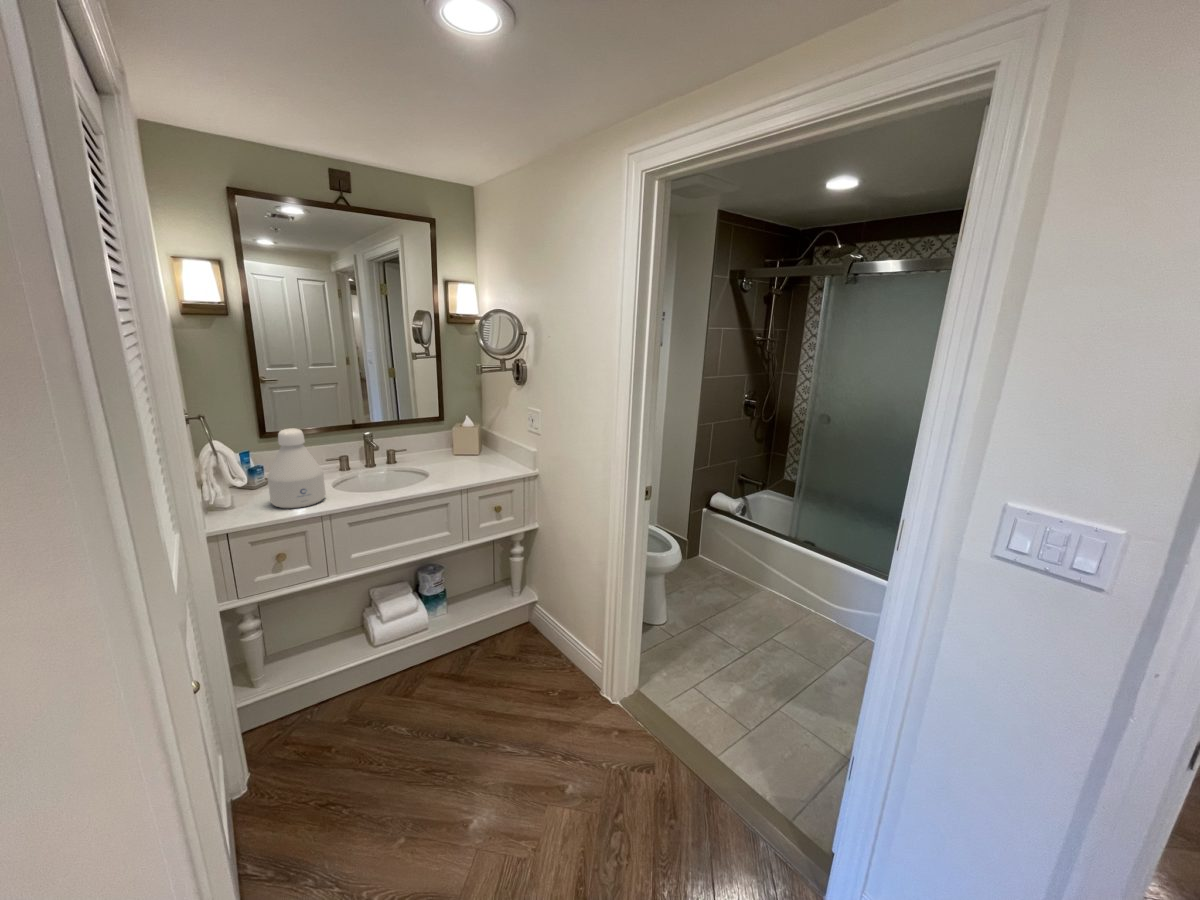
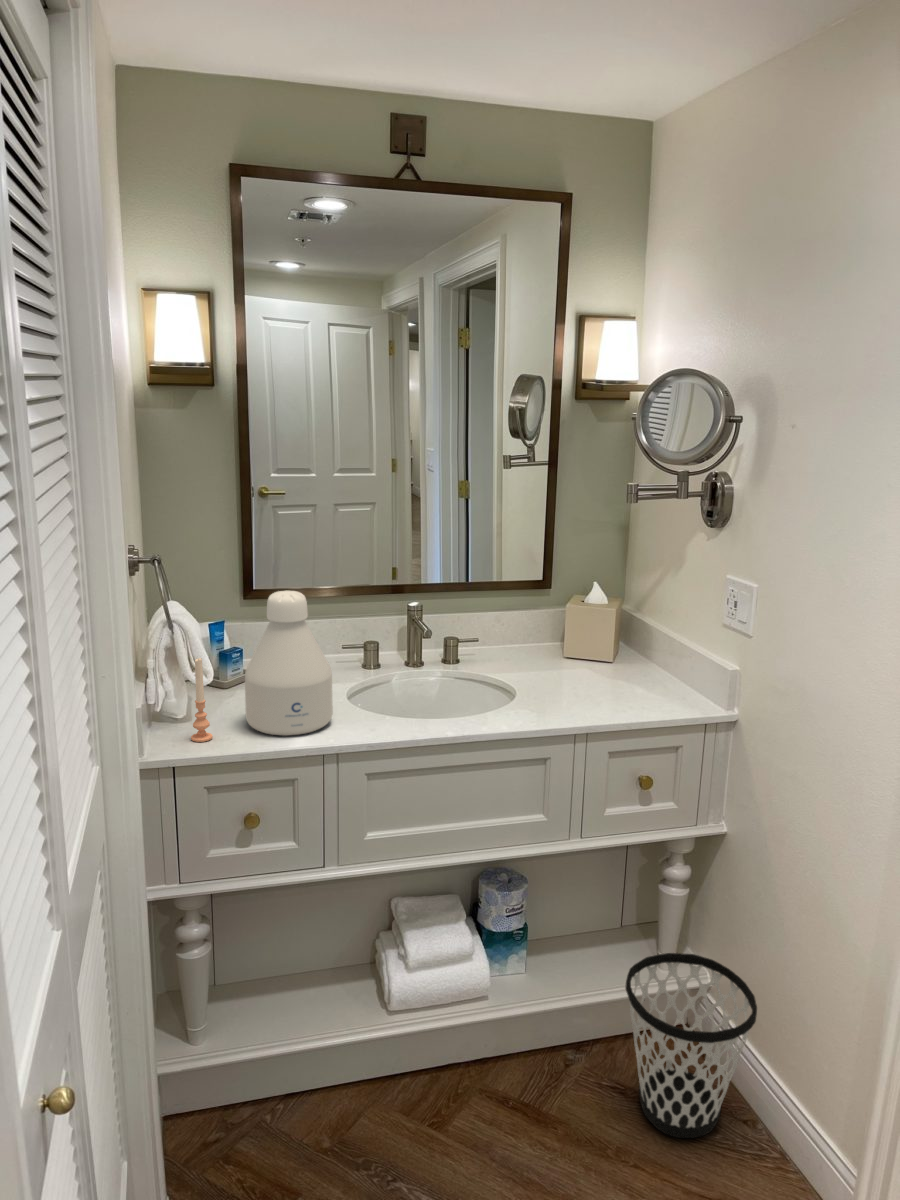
candle: none [234,470,250,517] -> present [191,658,213,742]
wastebasket: none [497,585,557,668] -> present [626,953,757,1138]

